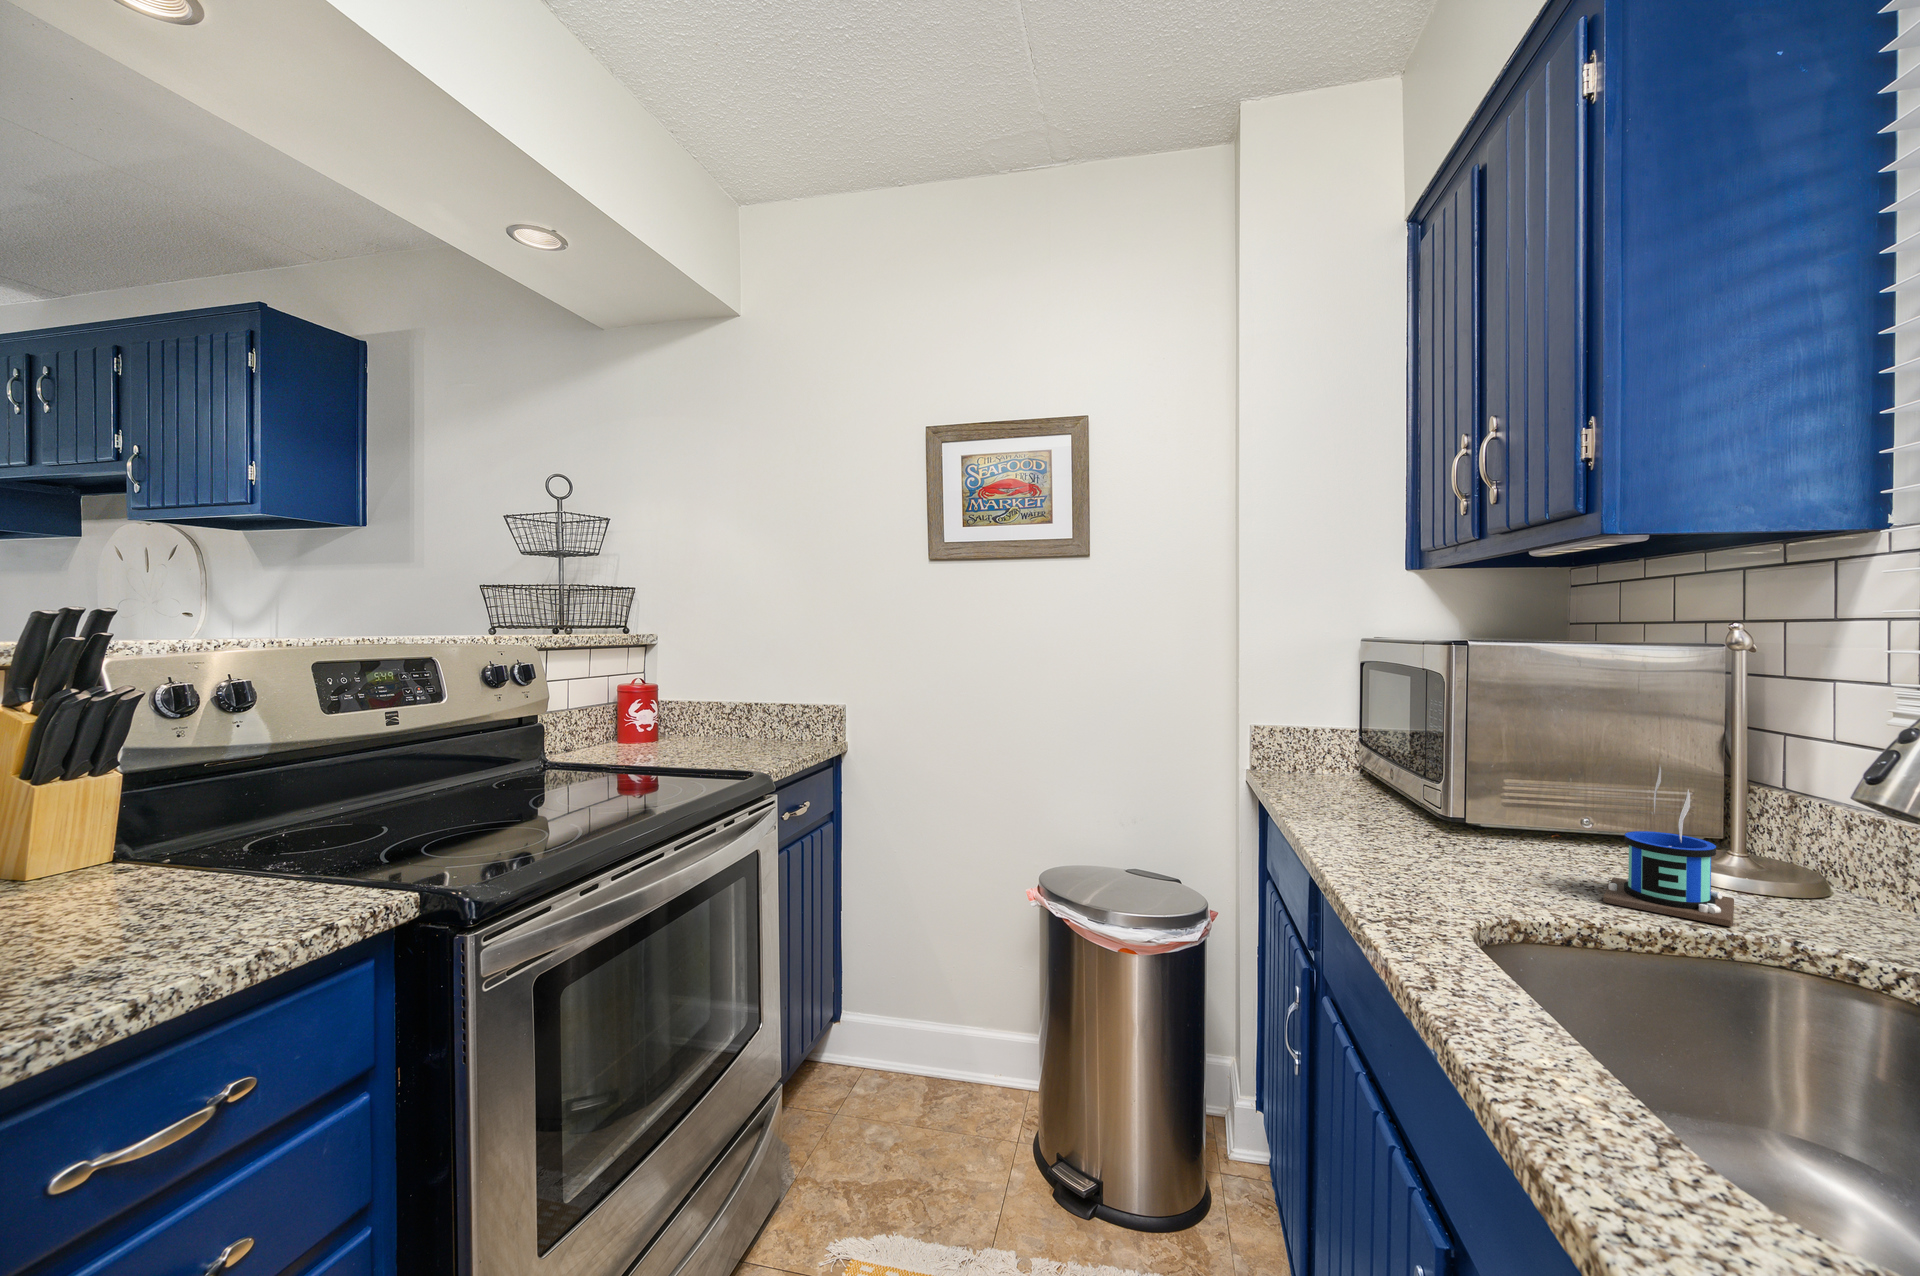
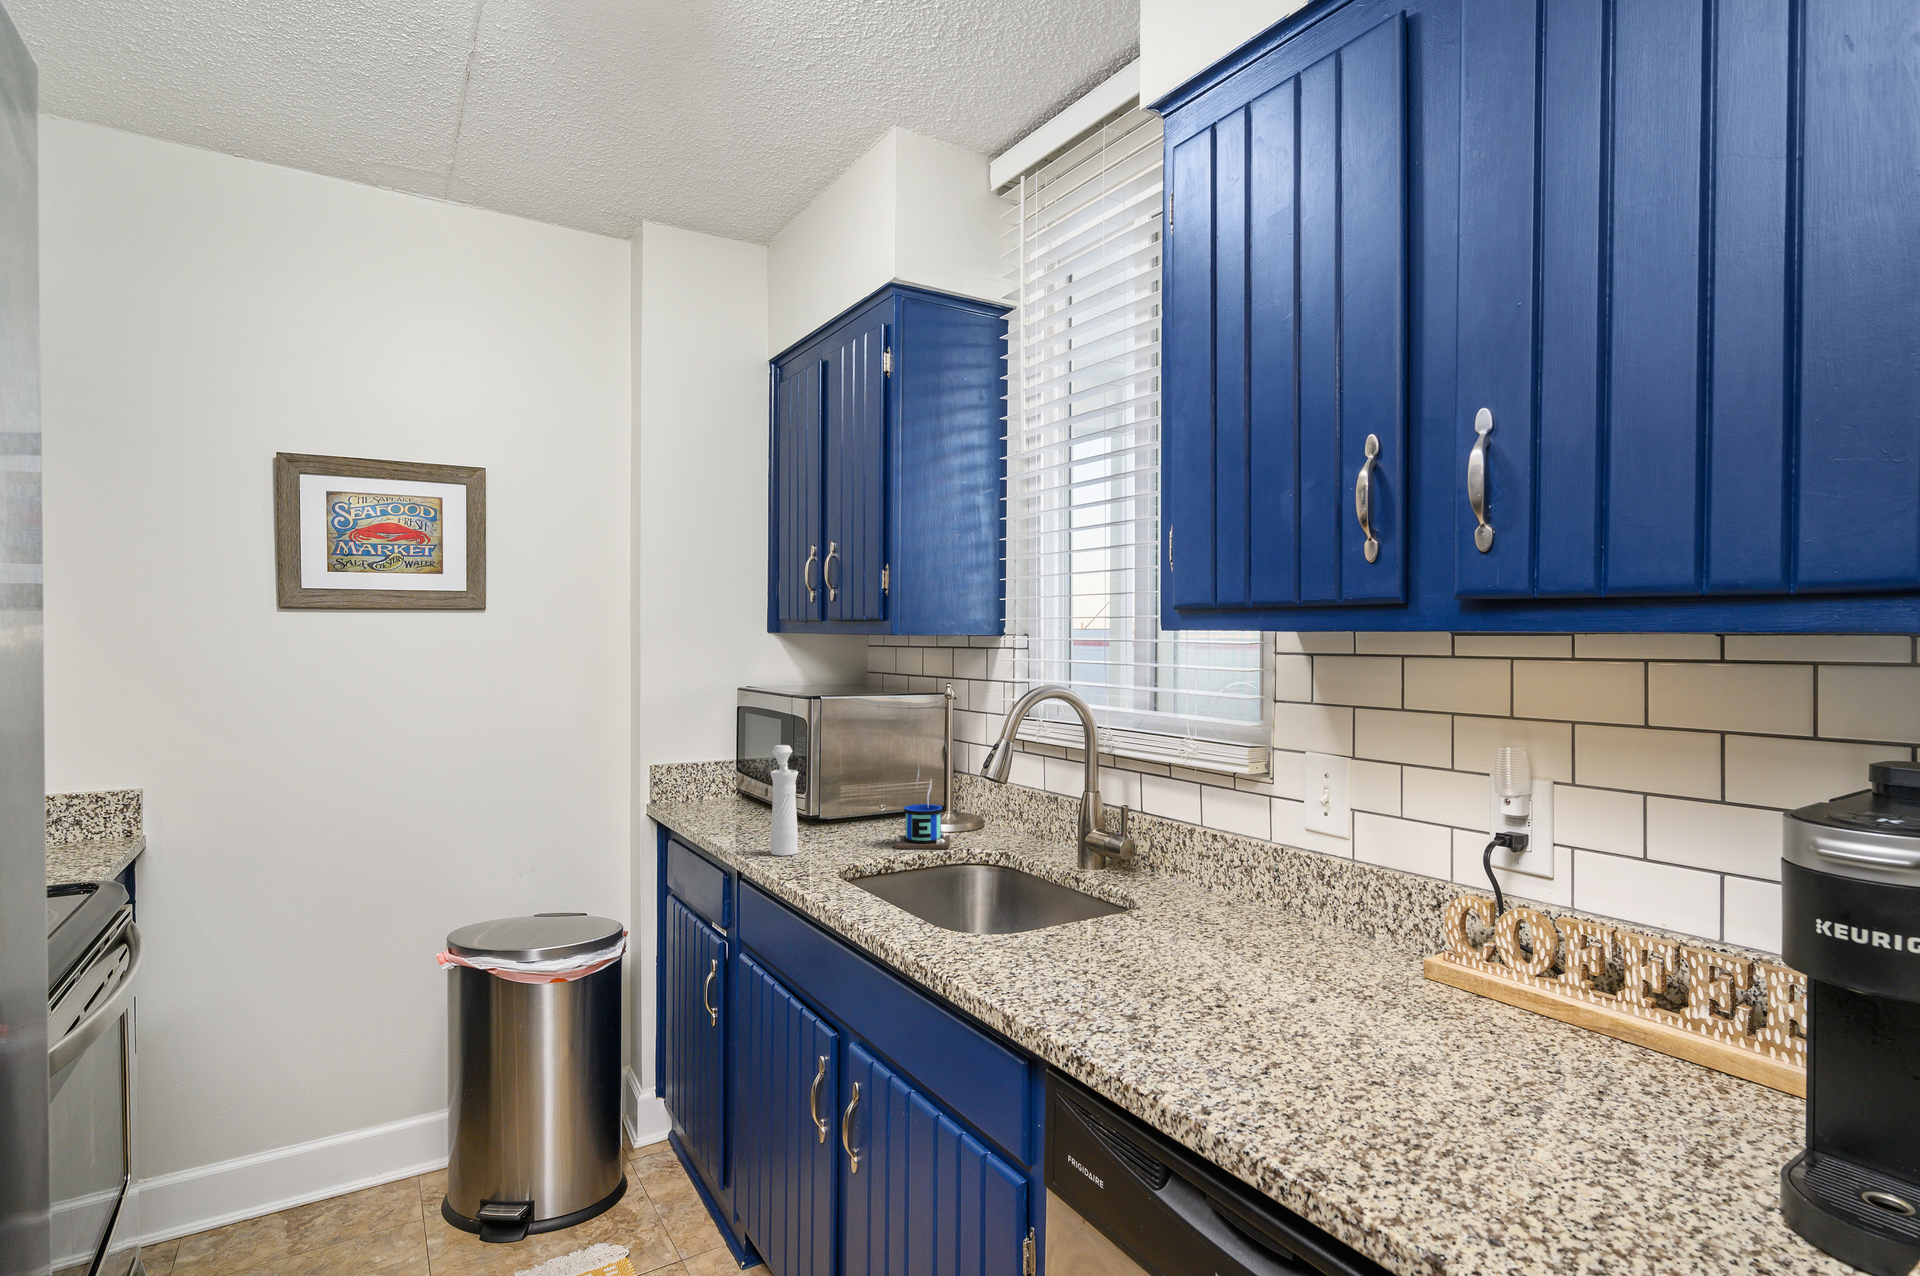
pepper mill: none [1368,711,1416,876] -> present [770,745,798,856]

